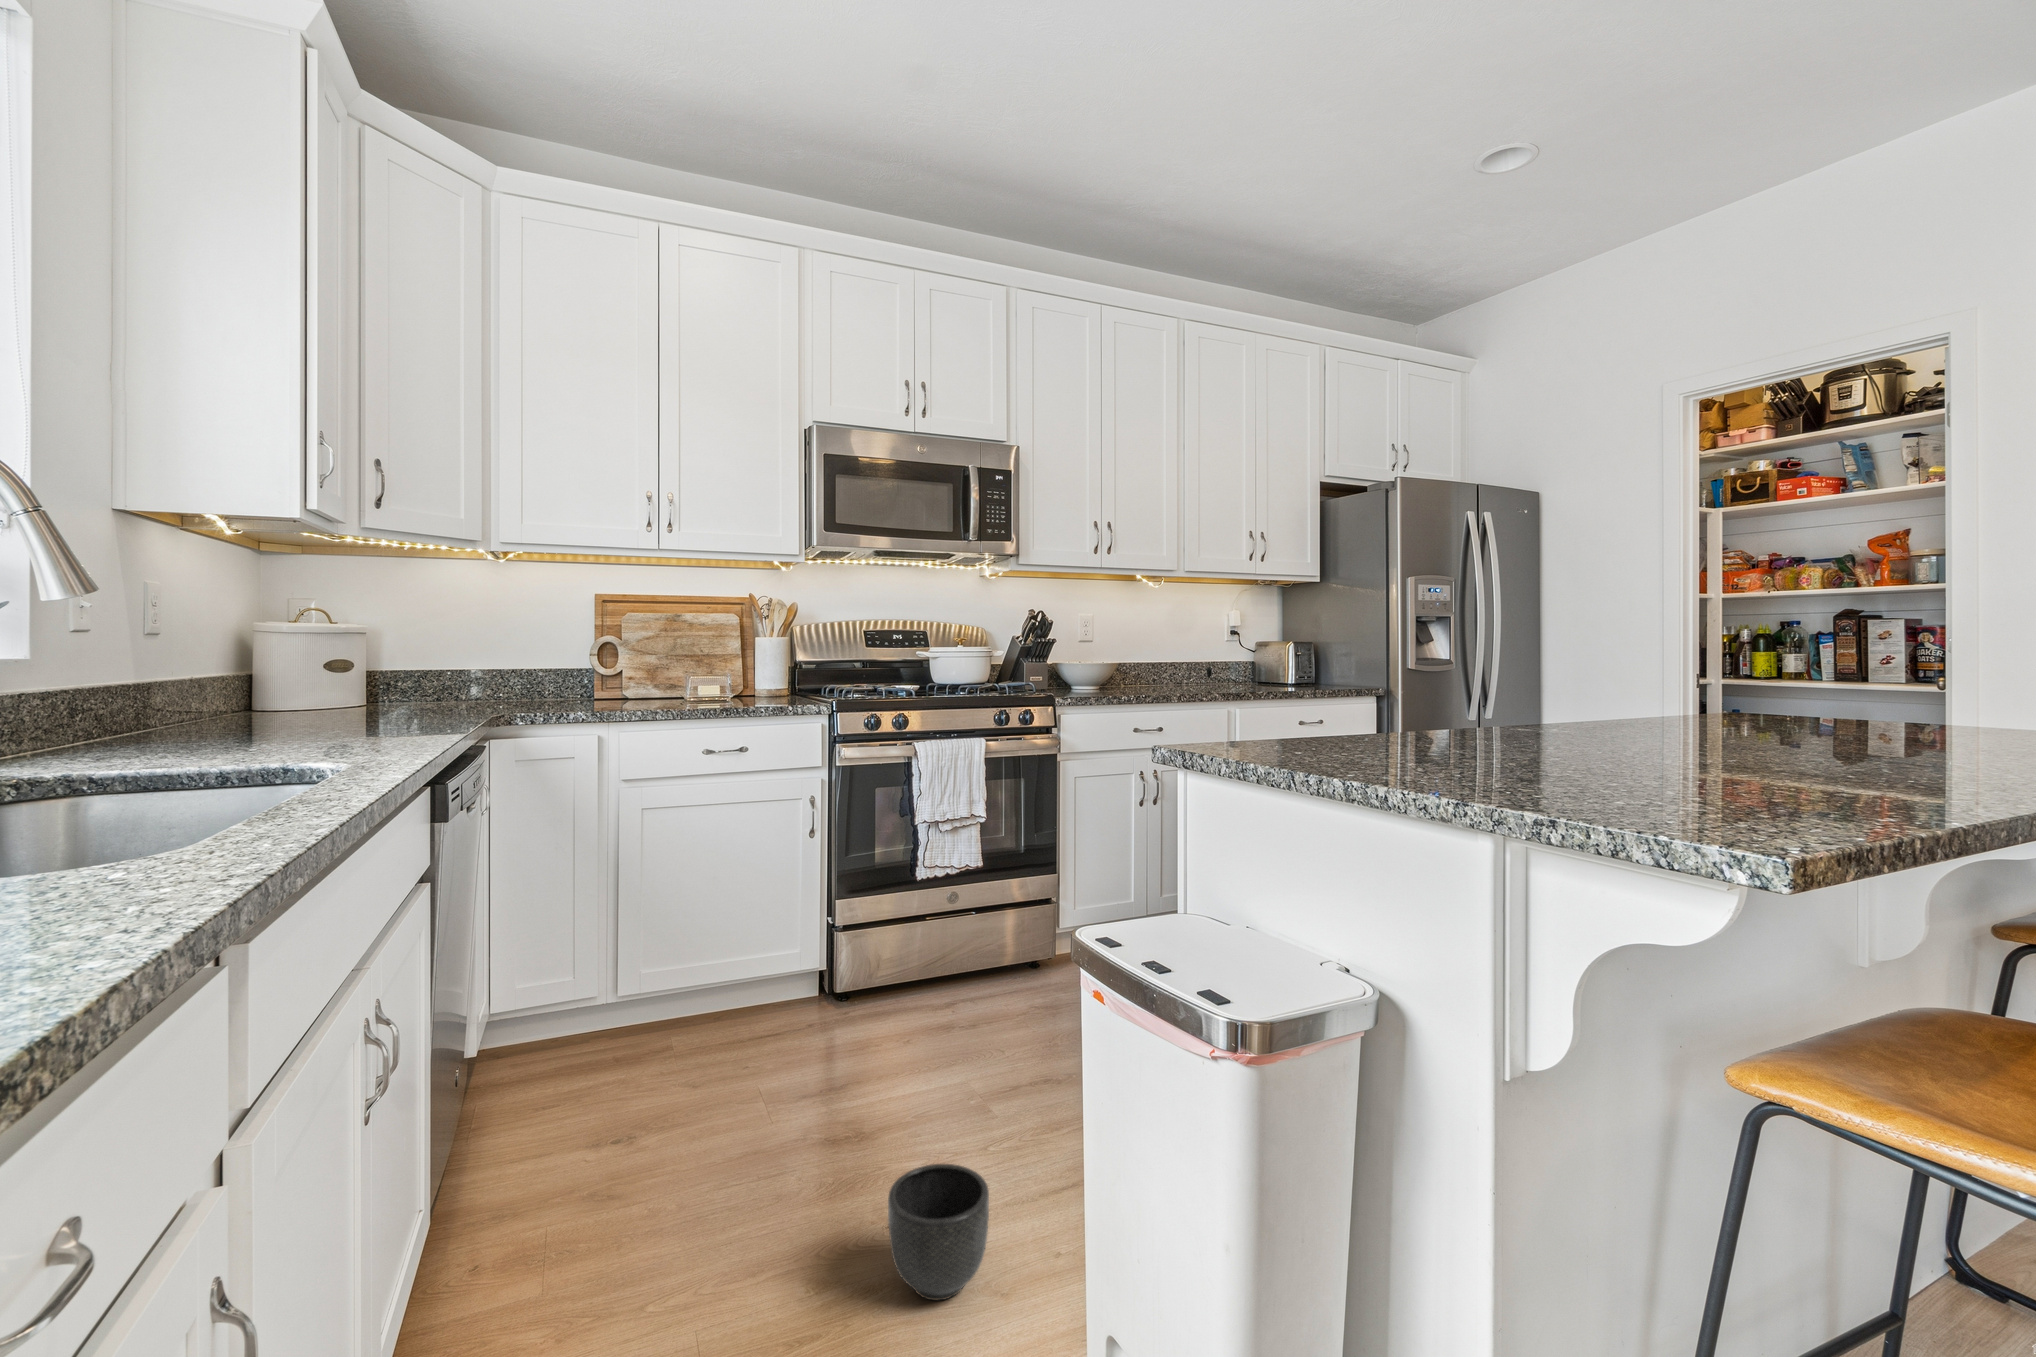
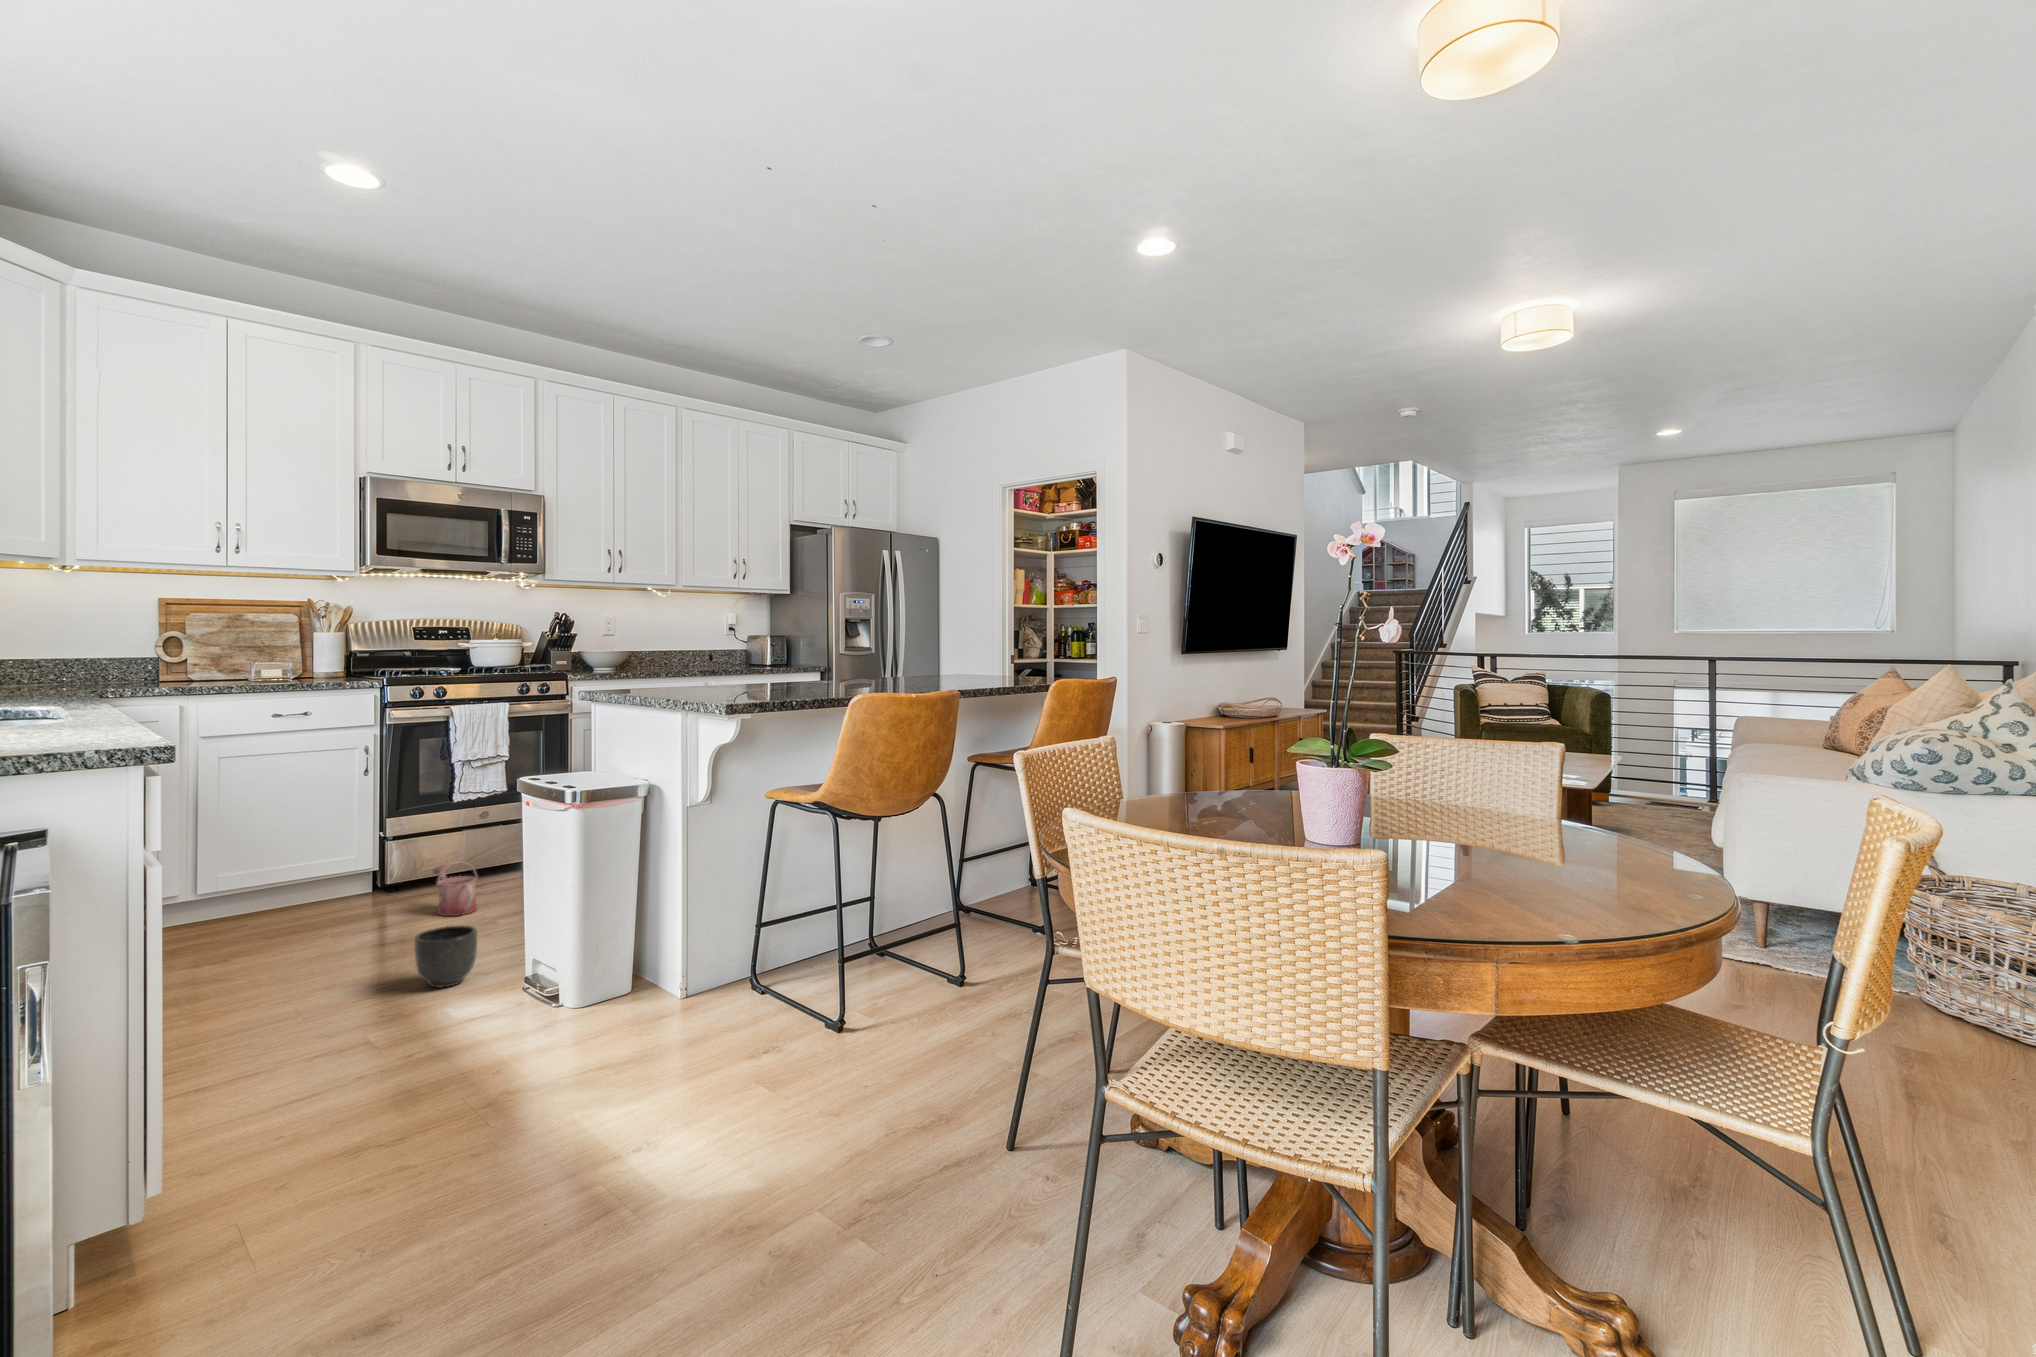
watering can: none [892,974,952,1064] -> present [433,861,478,916]

